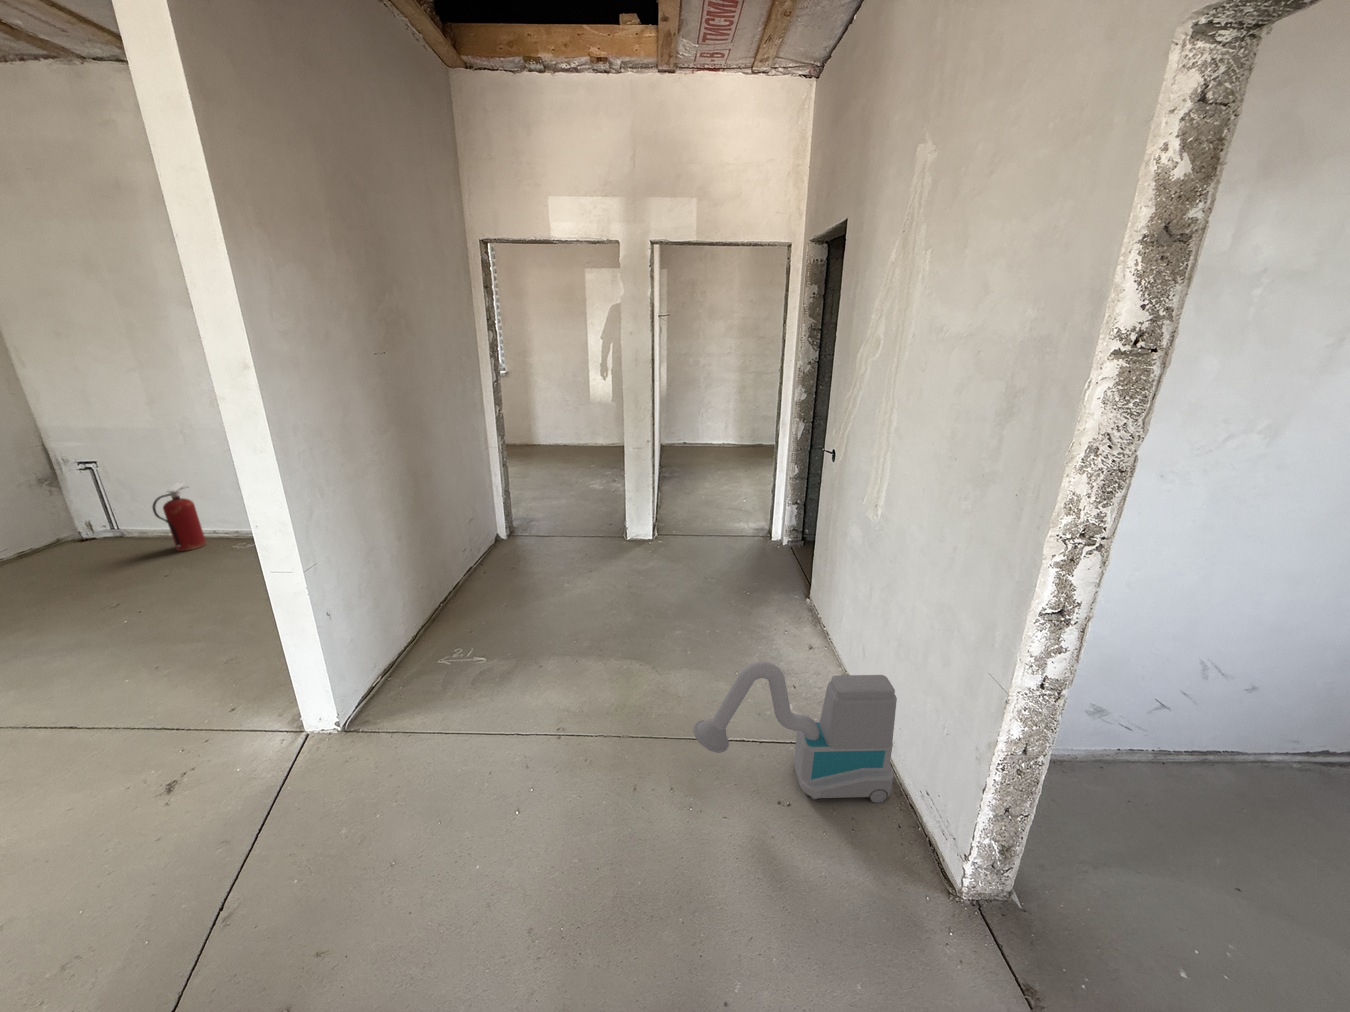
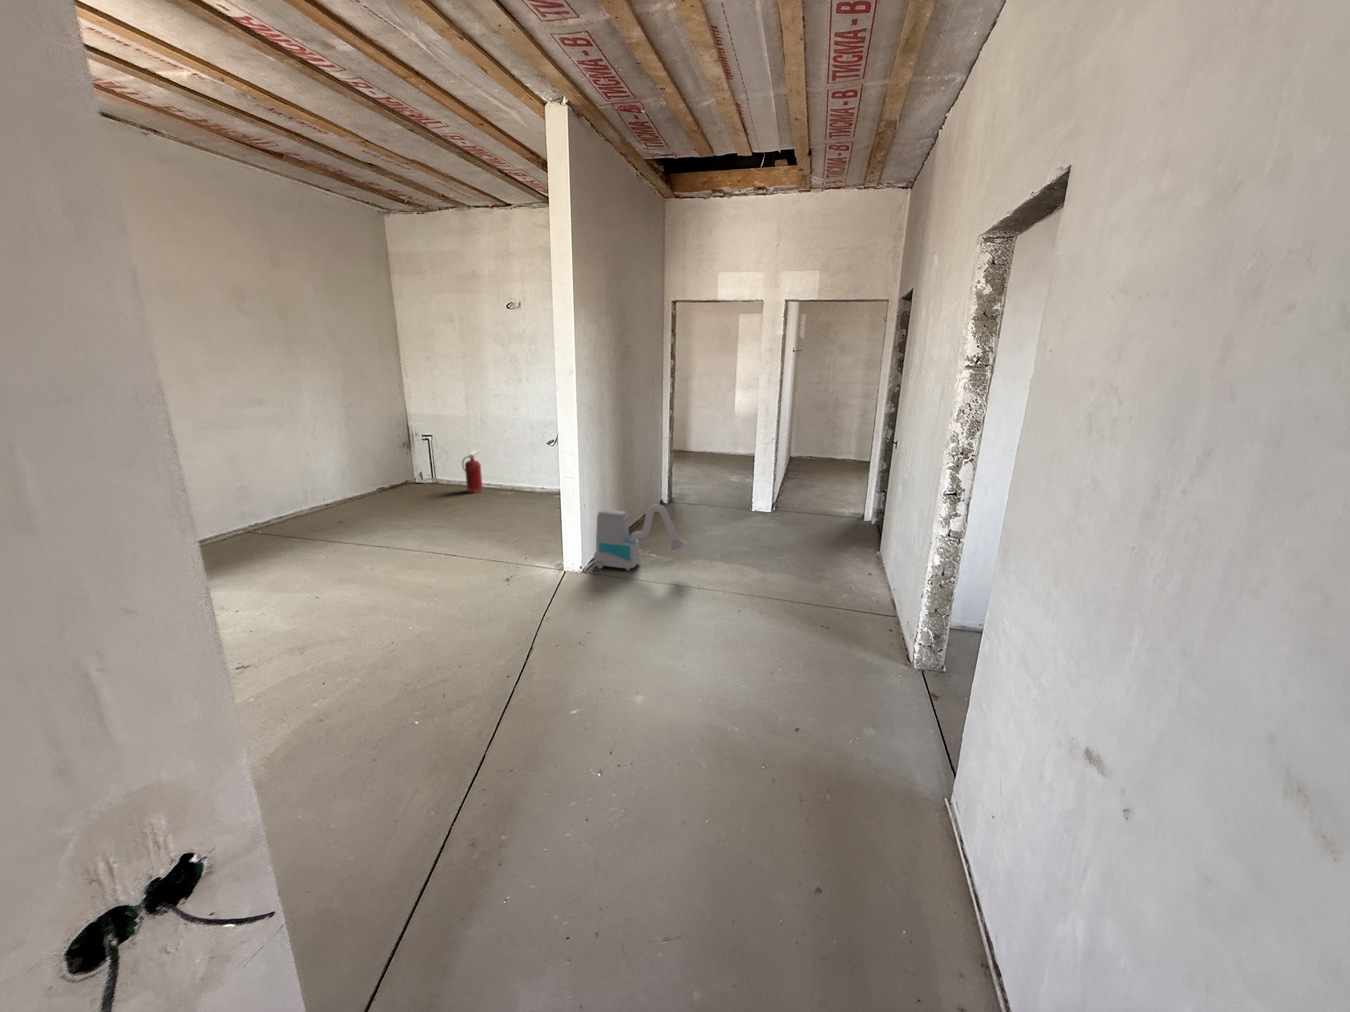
vacuum cleaner: present [693,661,897,803] -> present [594,504,687,571]

